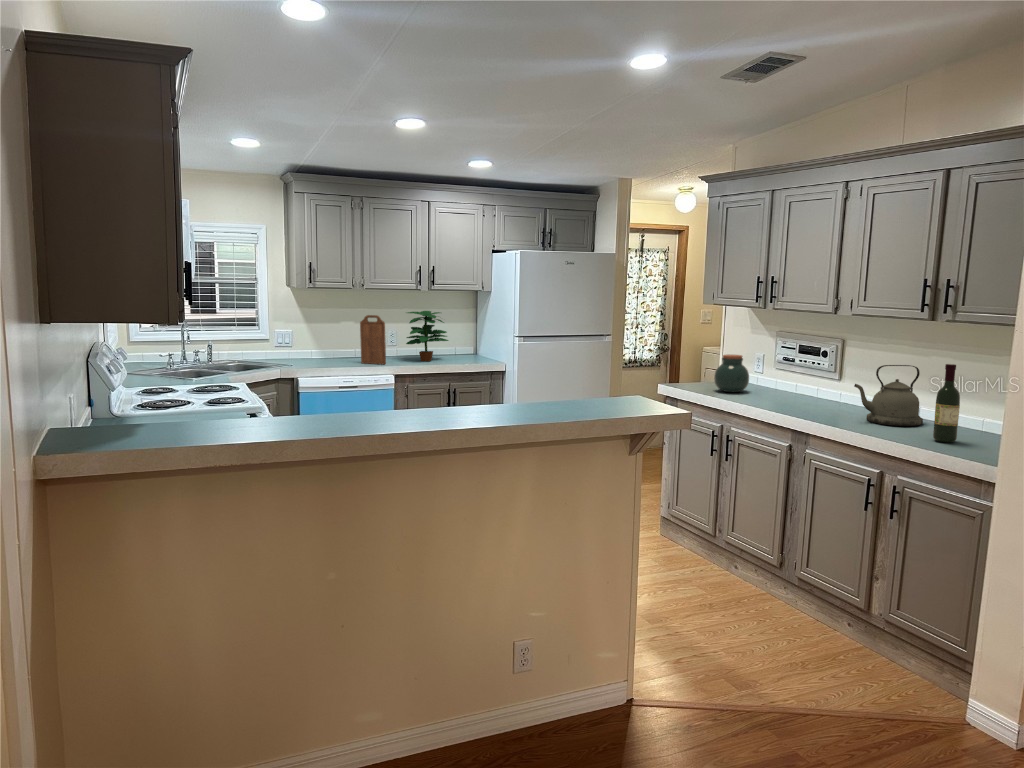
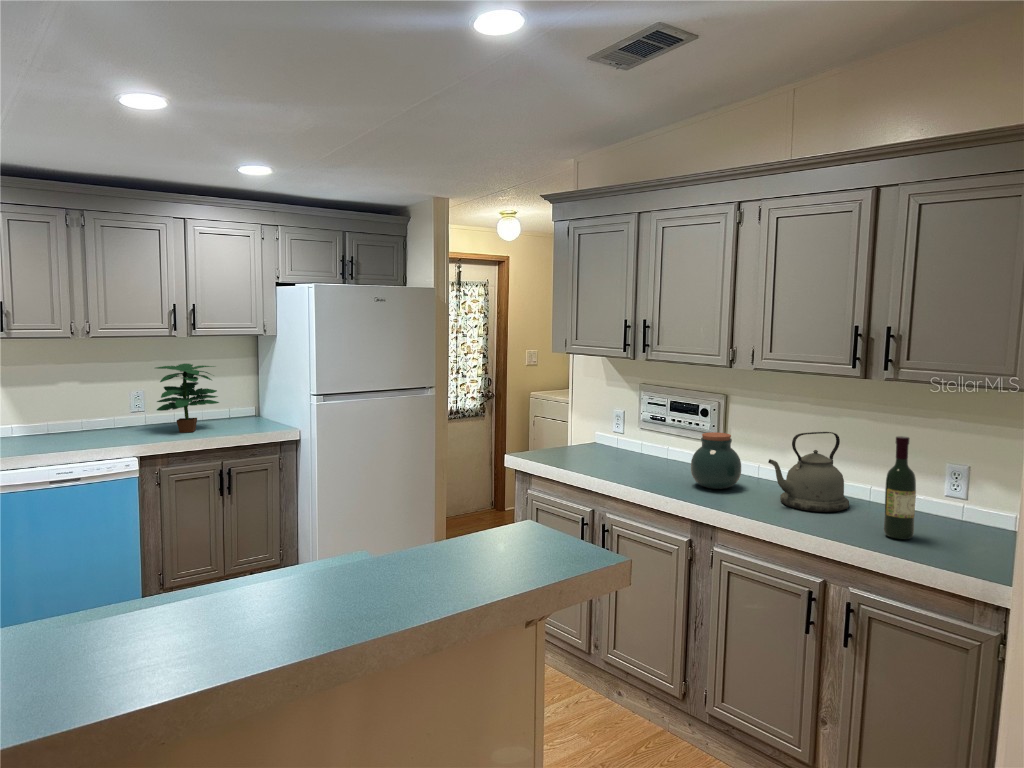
cutting board: present [360,315,386,364] -> none [82,374,125,442]
jar: present [714,355,749,392] -> present [691,432,741,489]

